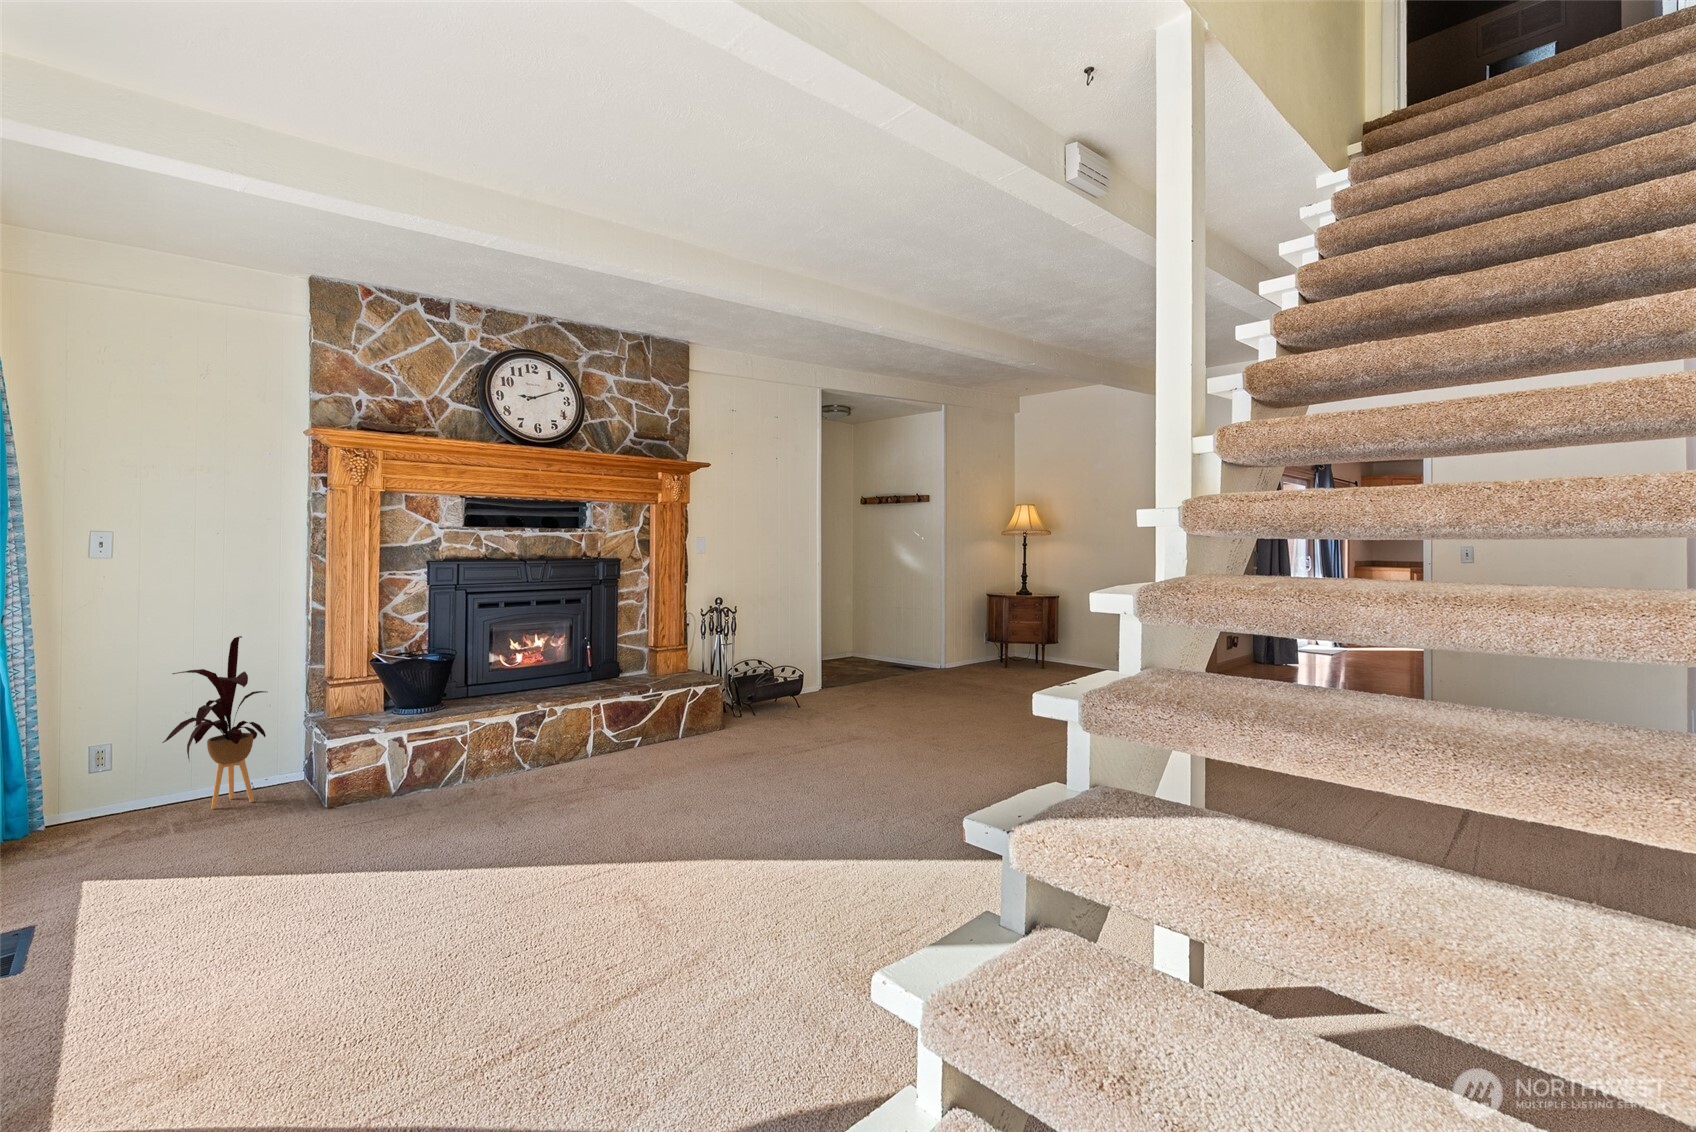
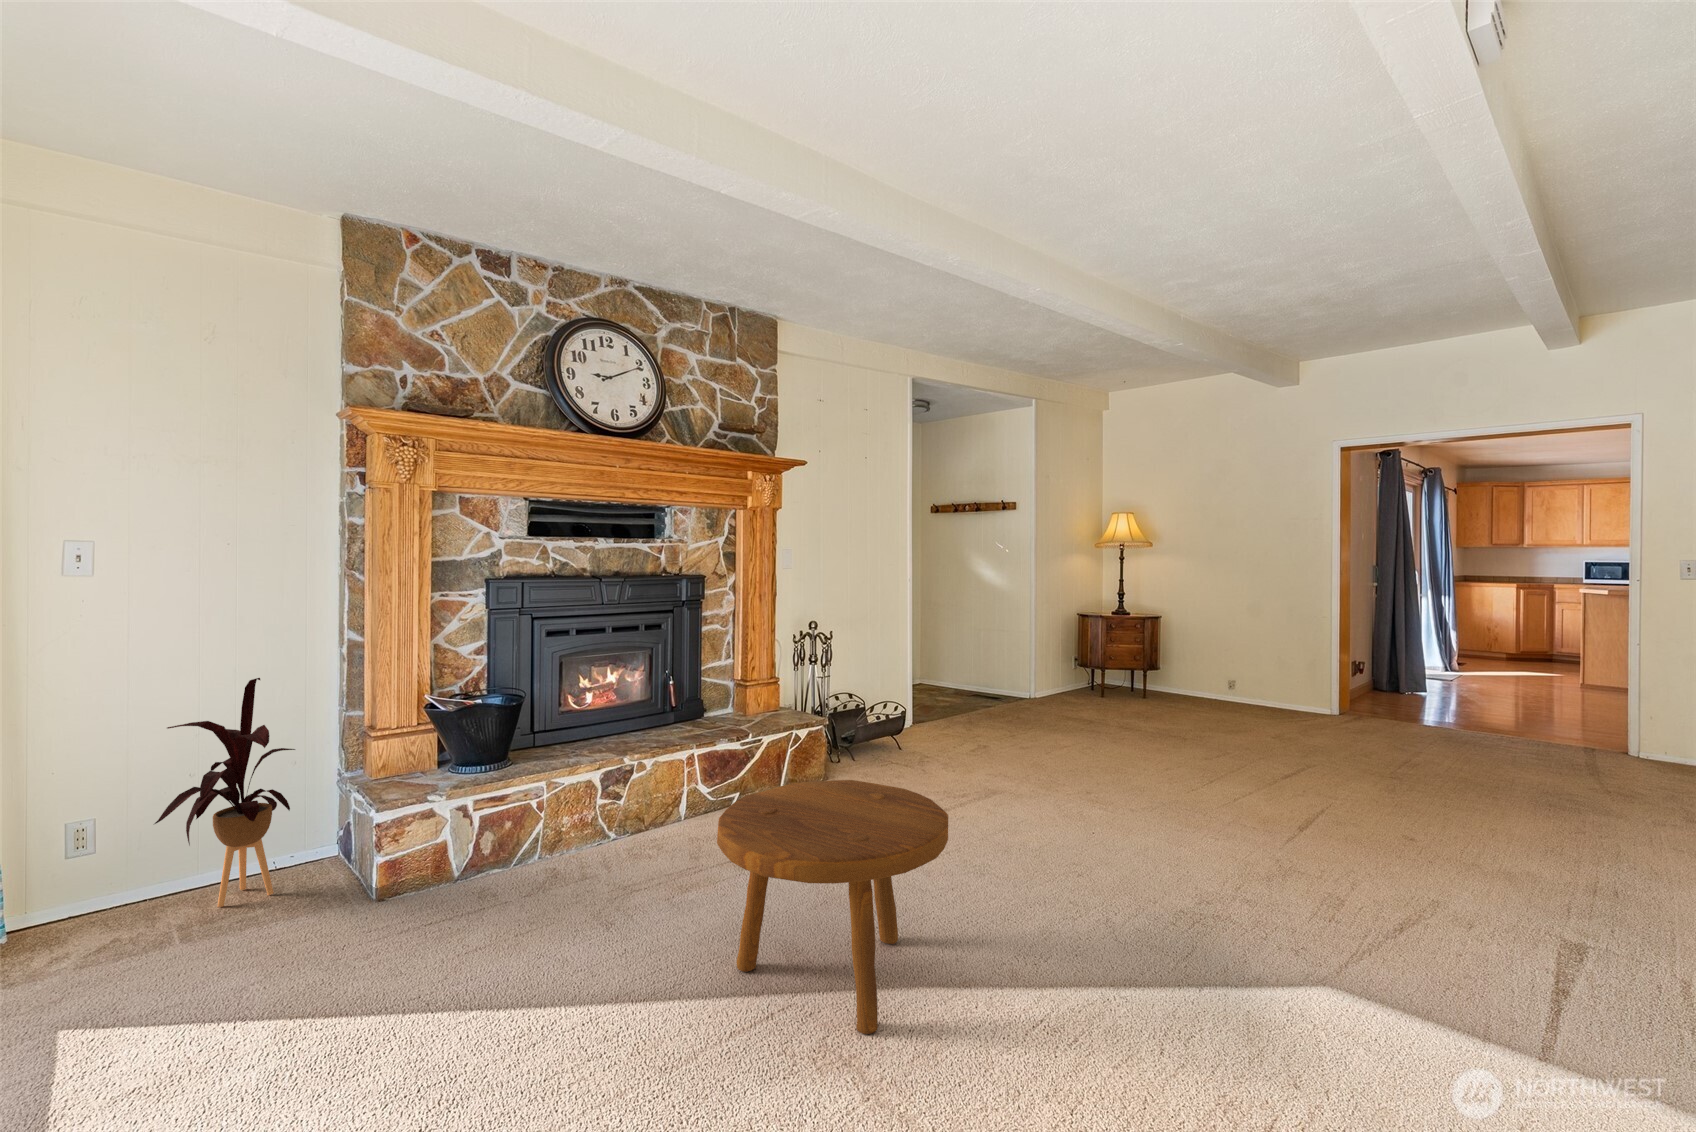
footstool: none [561,714,736,882] -> present [717,780,948,1034]

